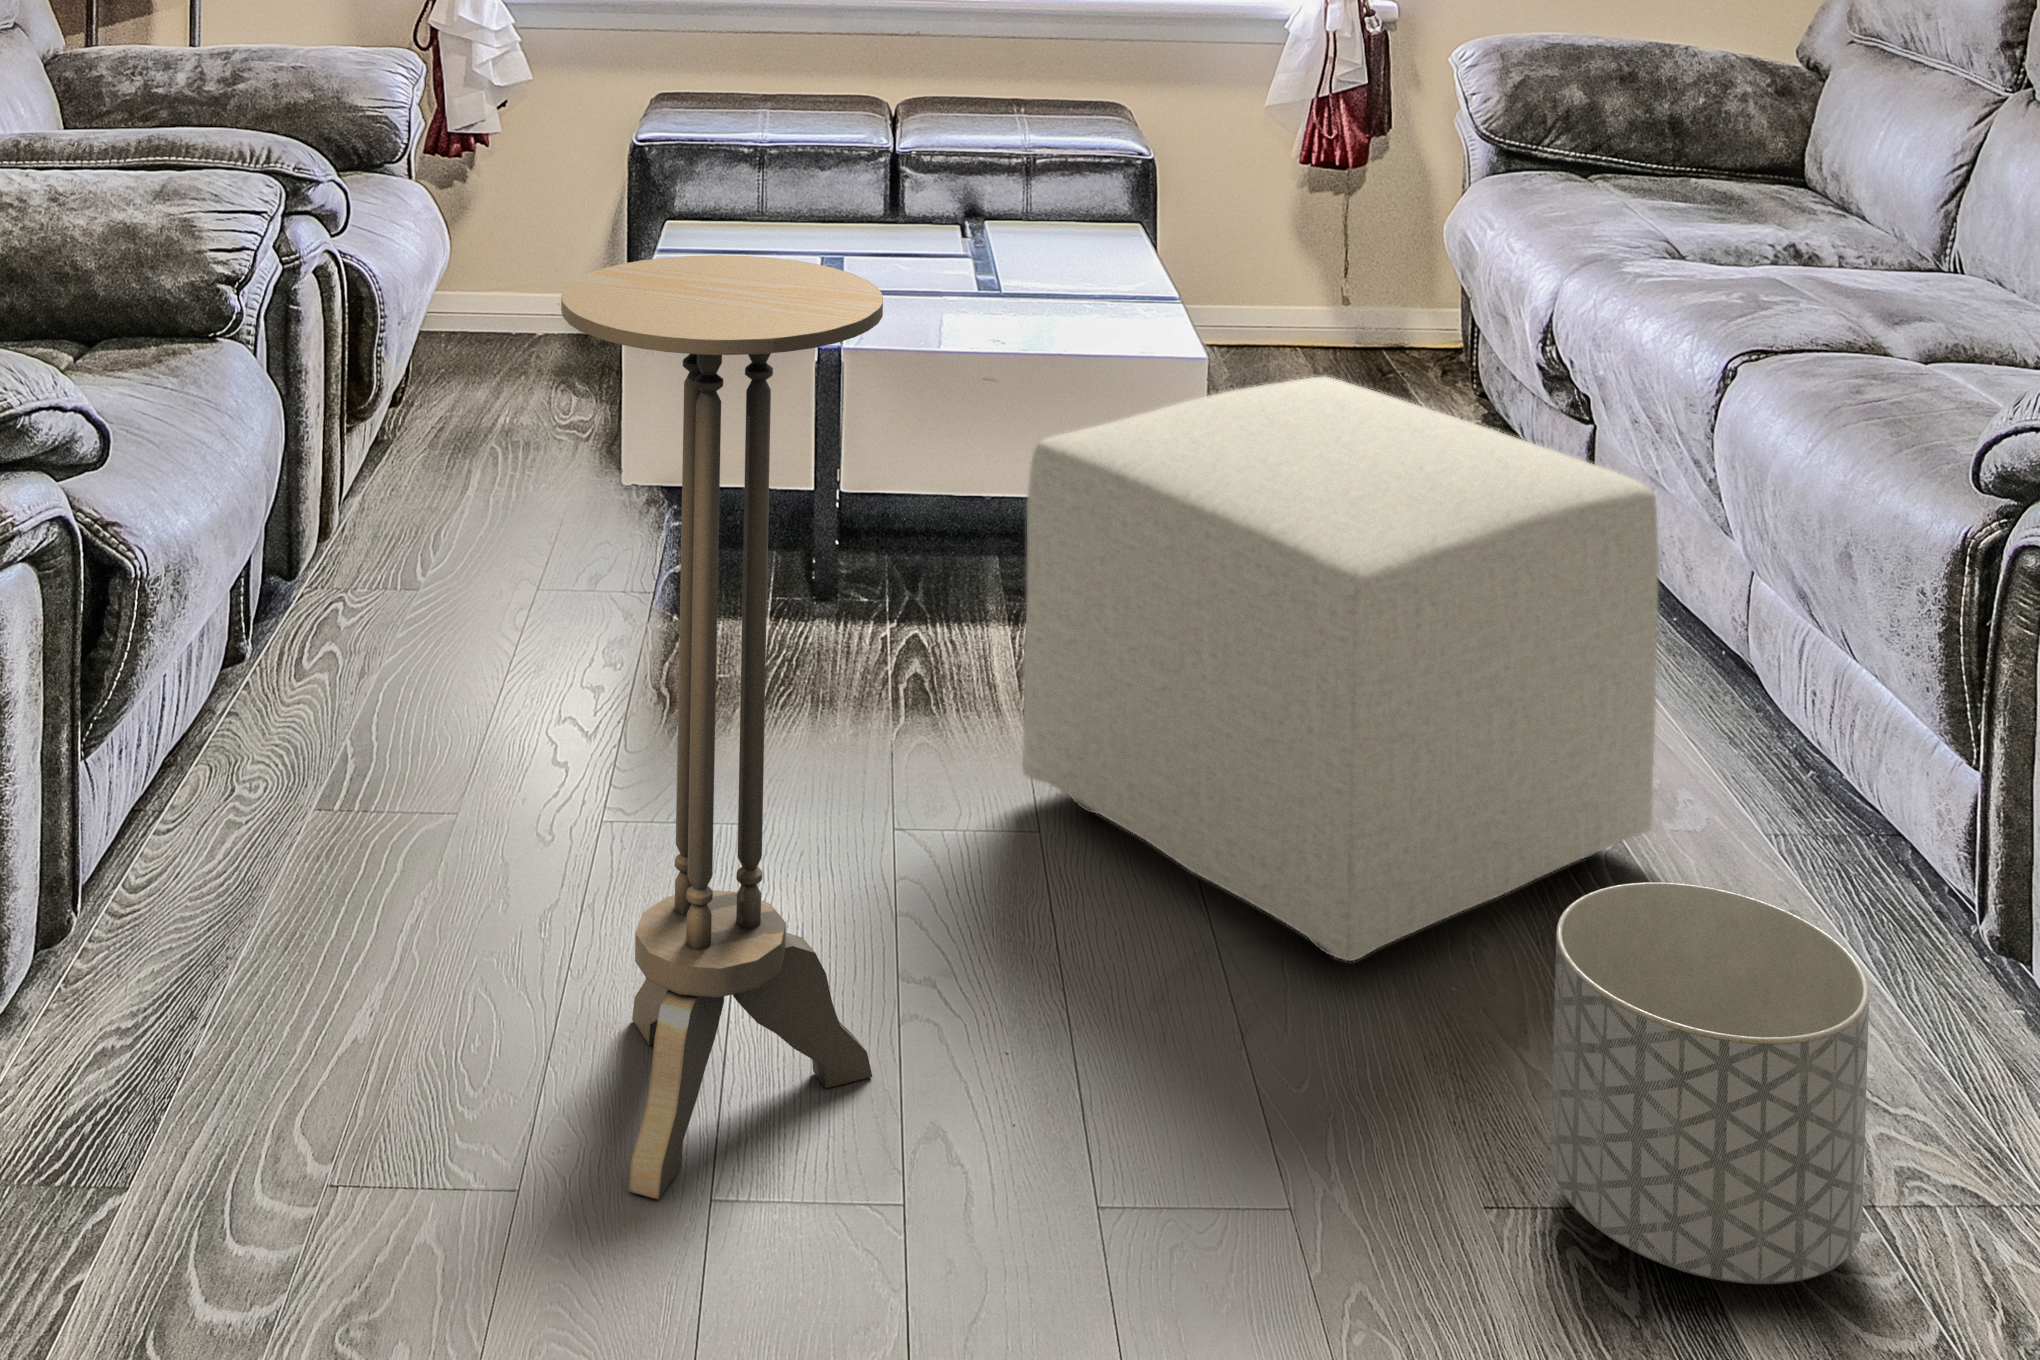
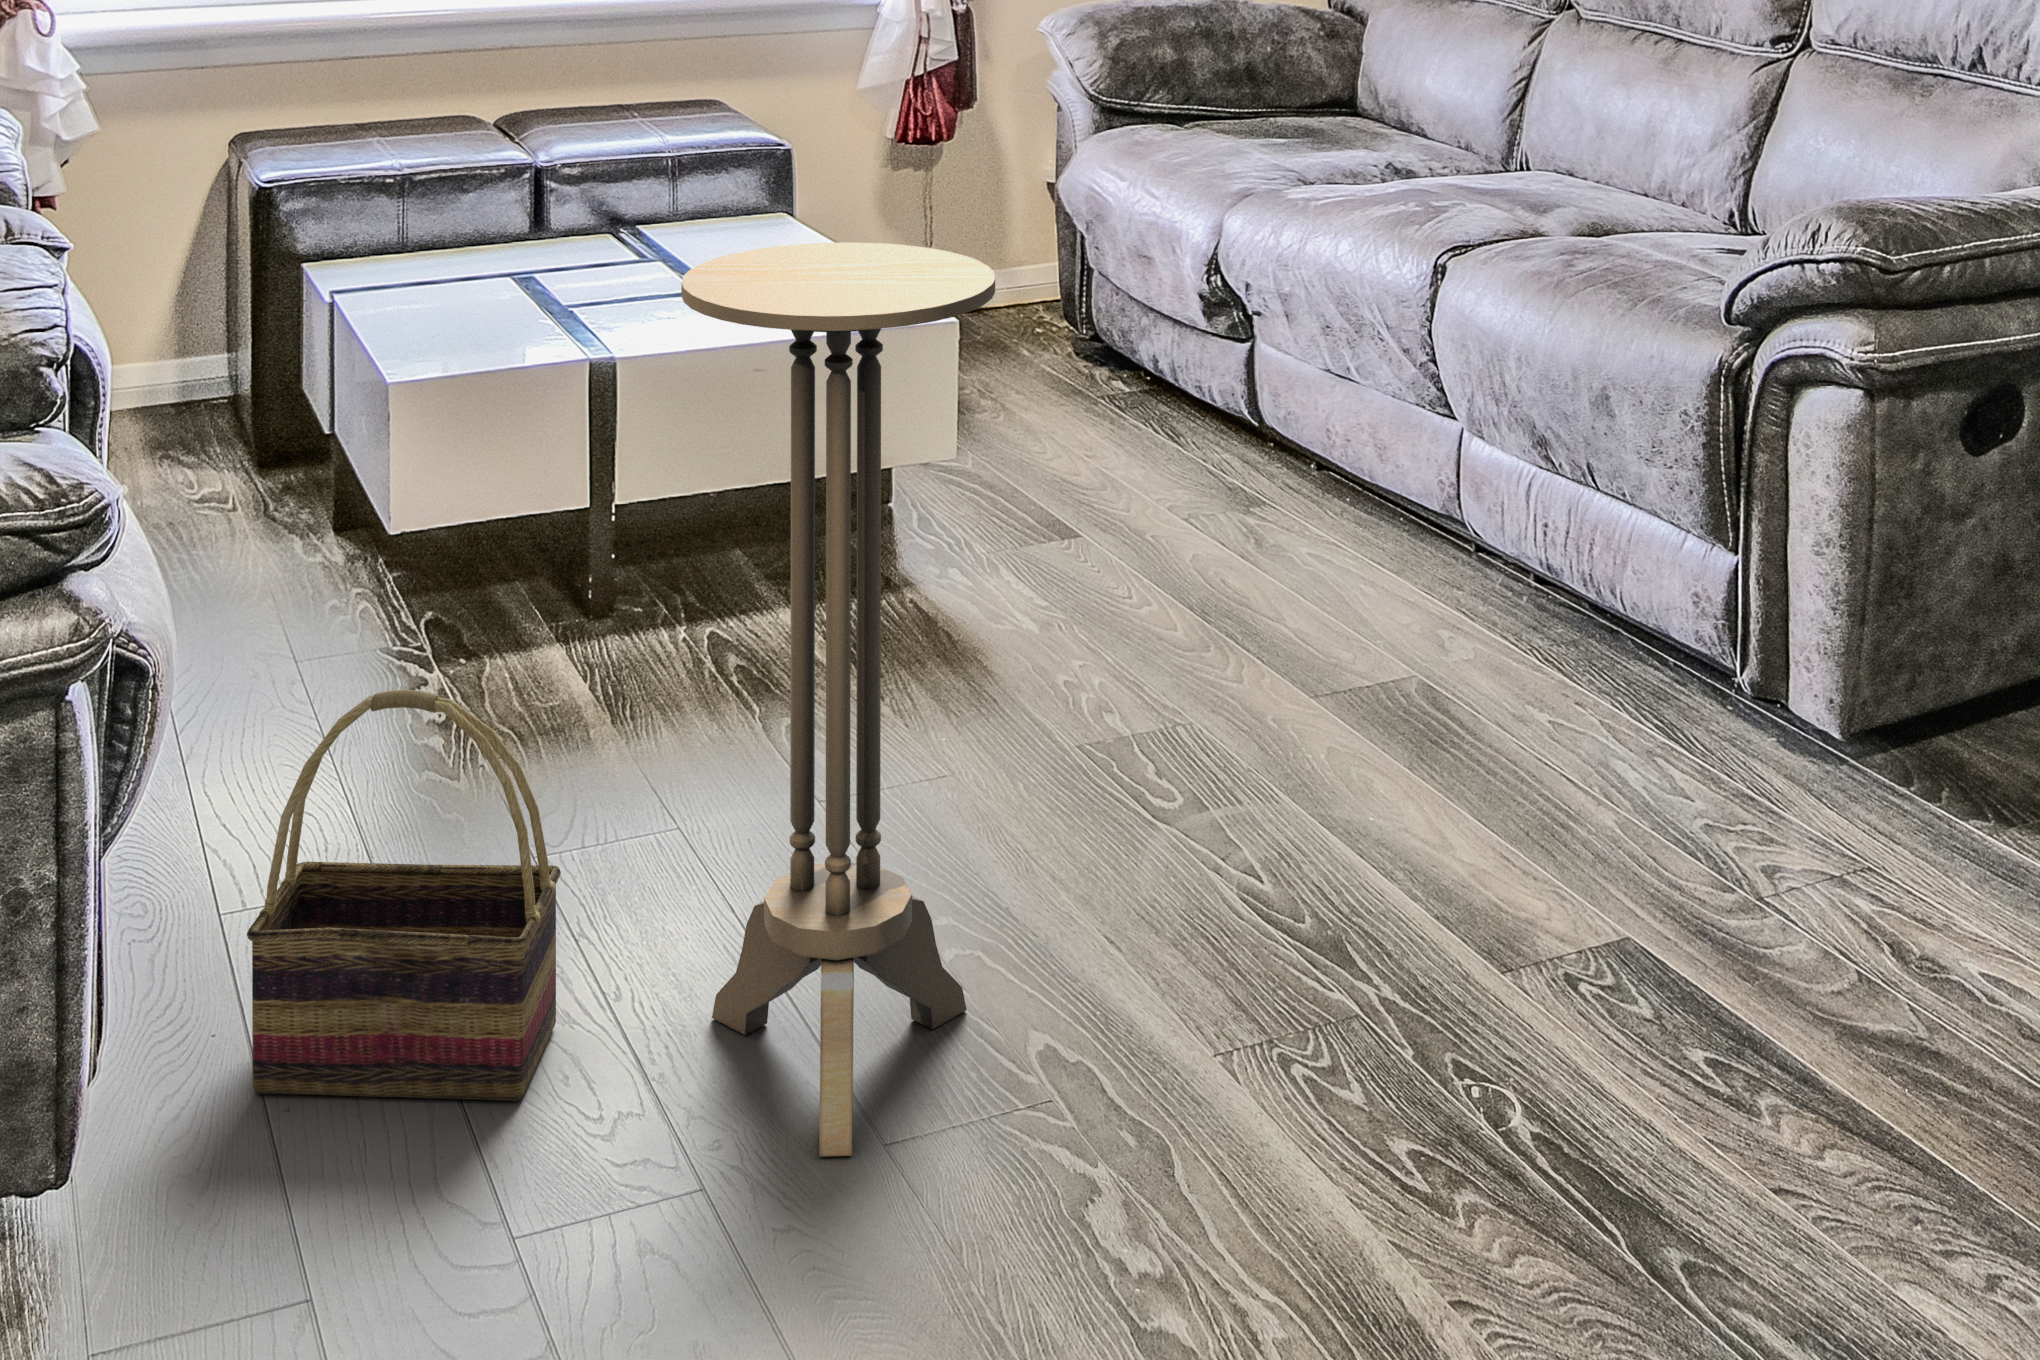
ottoman: present [1022,377,1659,961] -> none [930,322,1472,824]
basket: none [204,635,500,1055] -> present [247,690,561,1101]
planter: present [1550,882,1869,1284] -> none [1554,679,1807,984]

